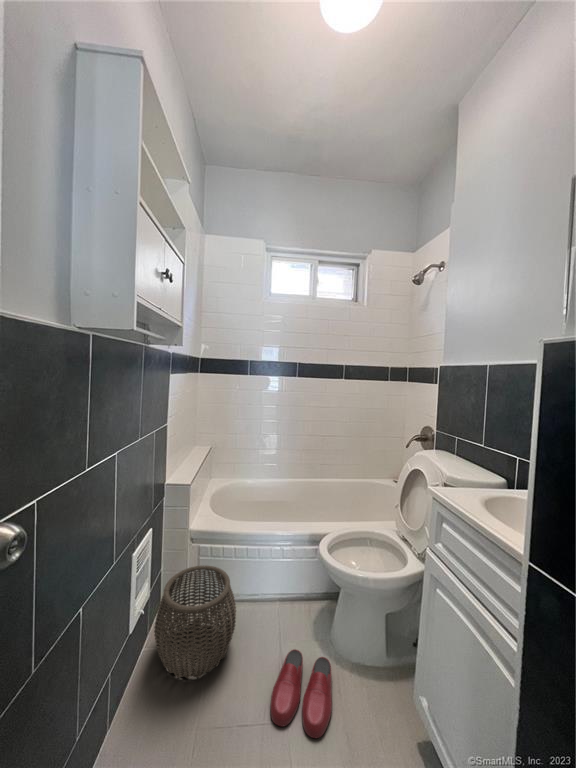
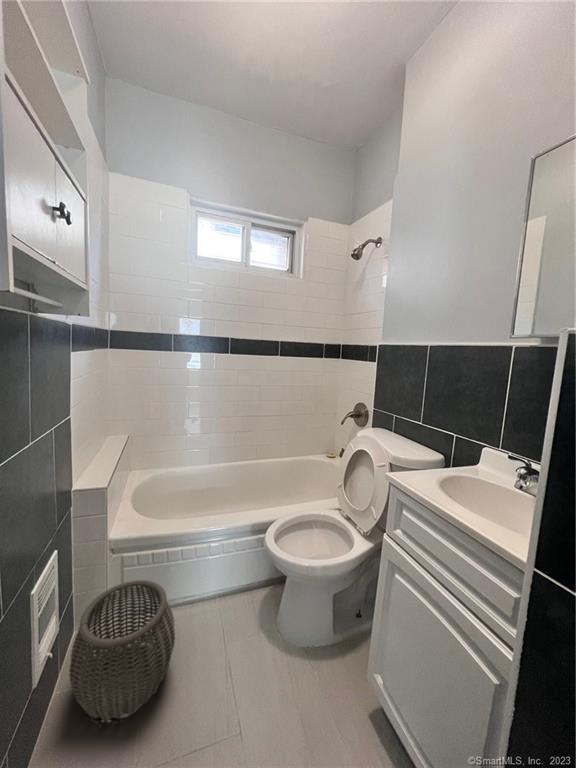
slippers: present [271,649,332,738] -> none [223,650,288,744]

